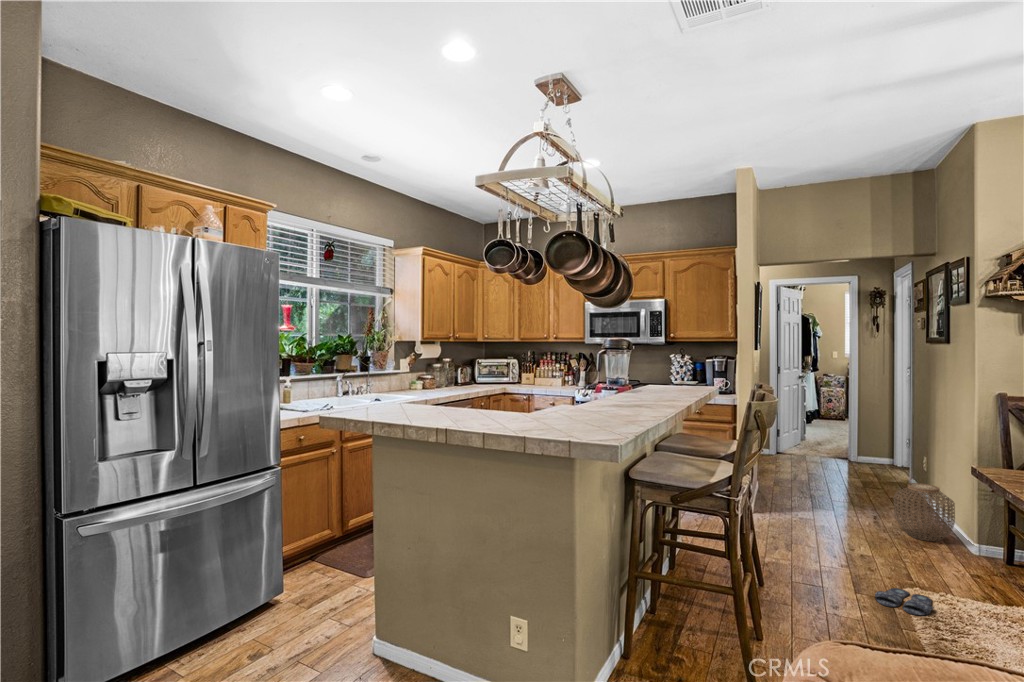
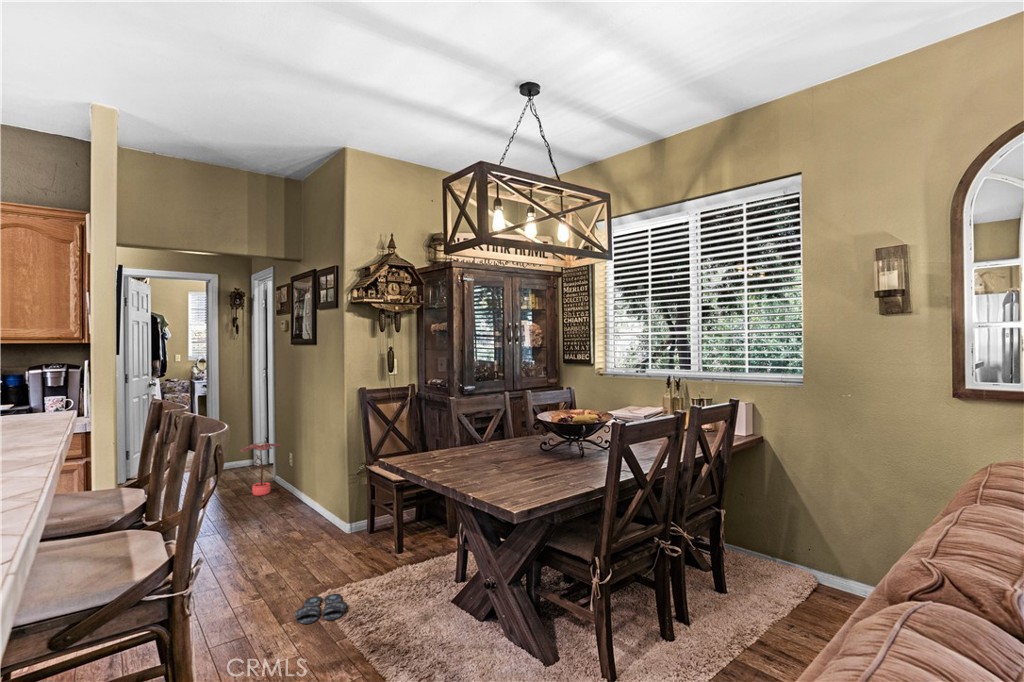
potted plant: none [865,441,913,493] -> present [239,443,282,496]
woven basket: present [894,483,955,541] -> none [282,479,332,535]

